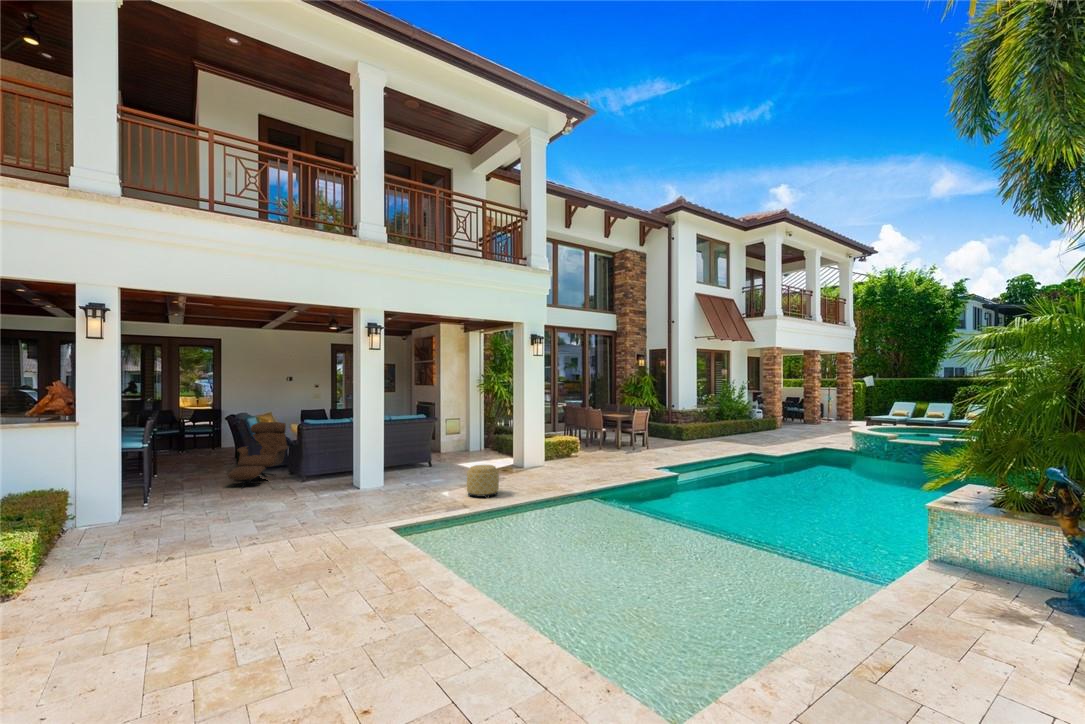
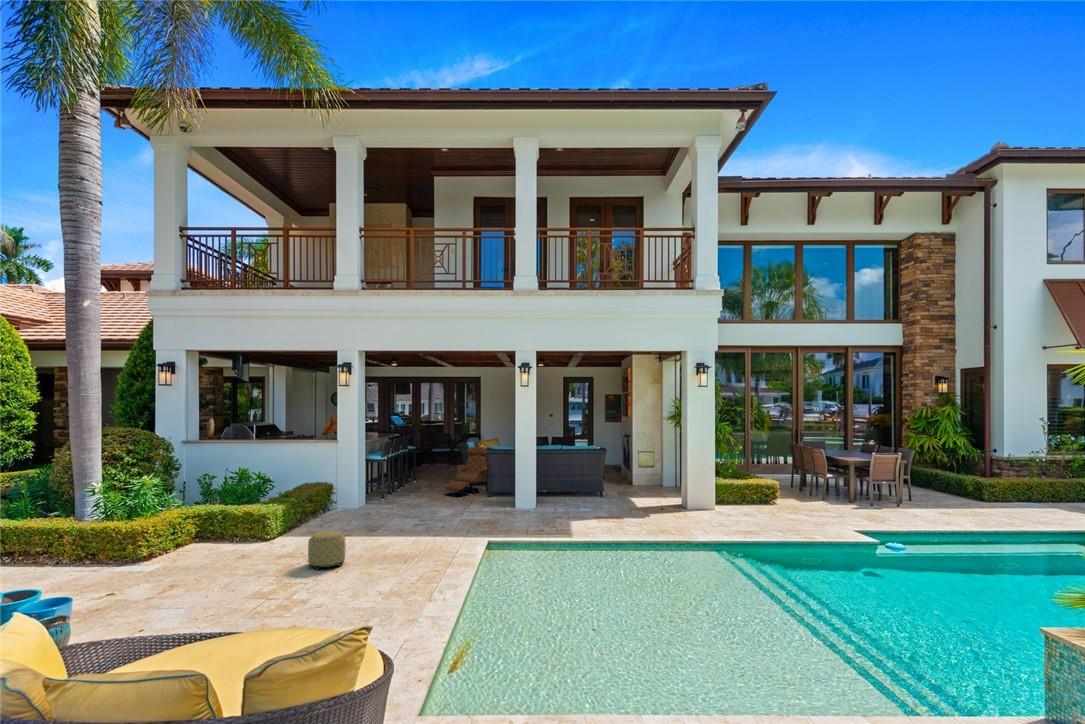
ottoman: present [467,465,499,498] -> present [308,530,346,570]

